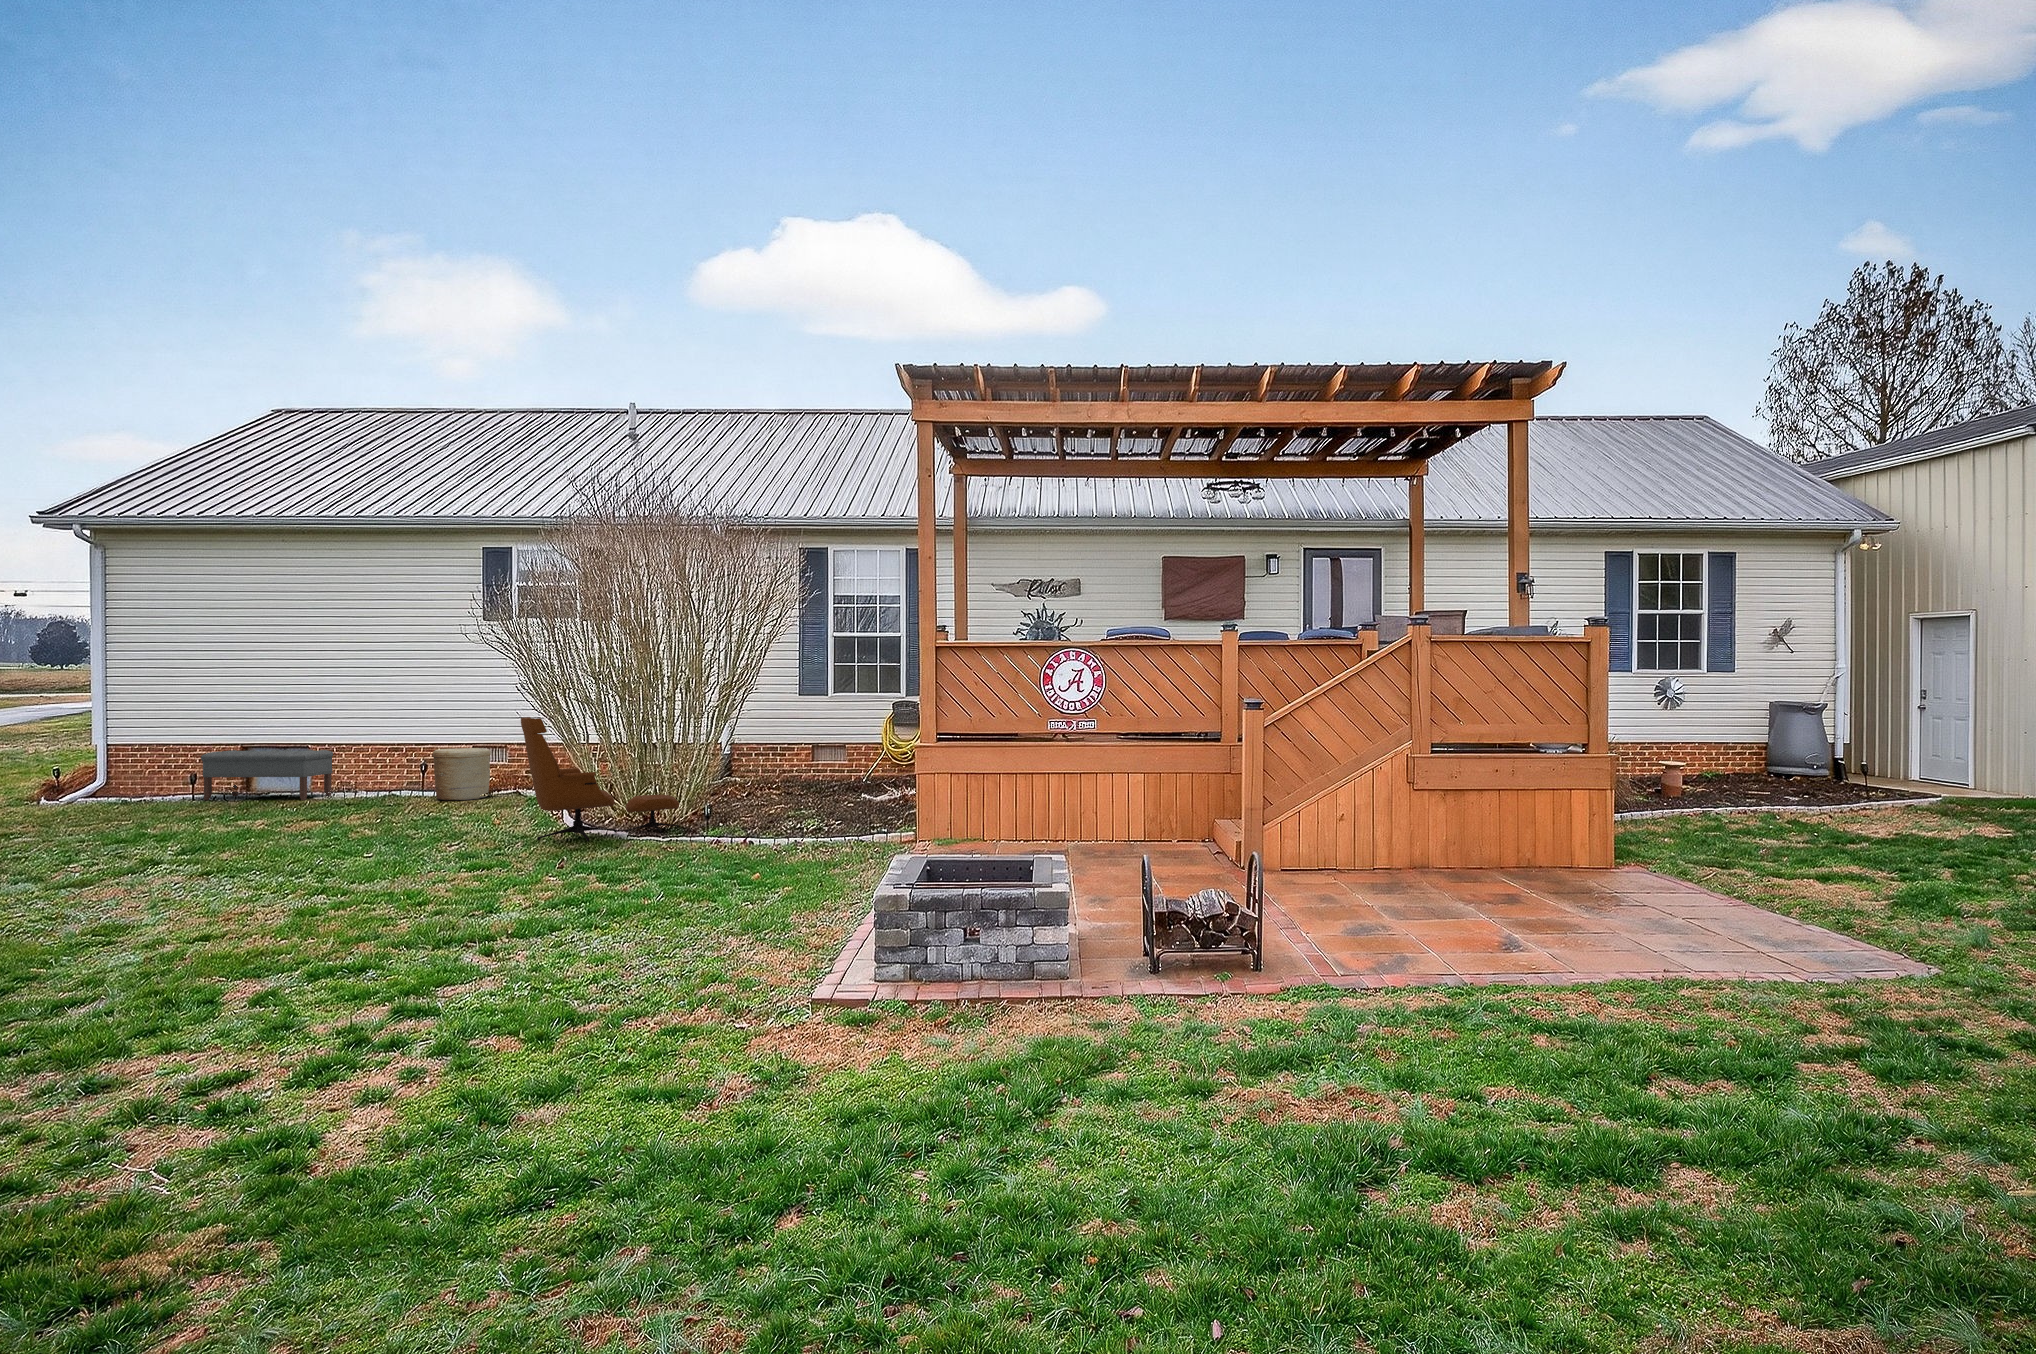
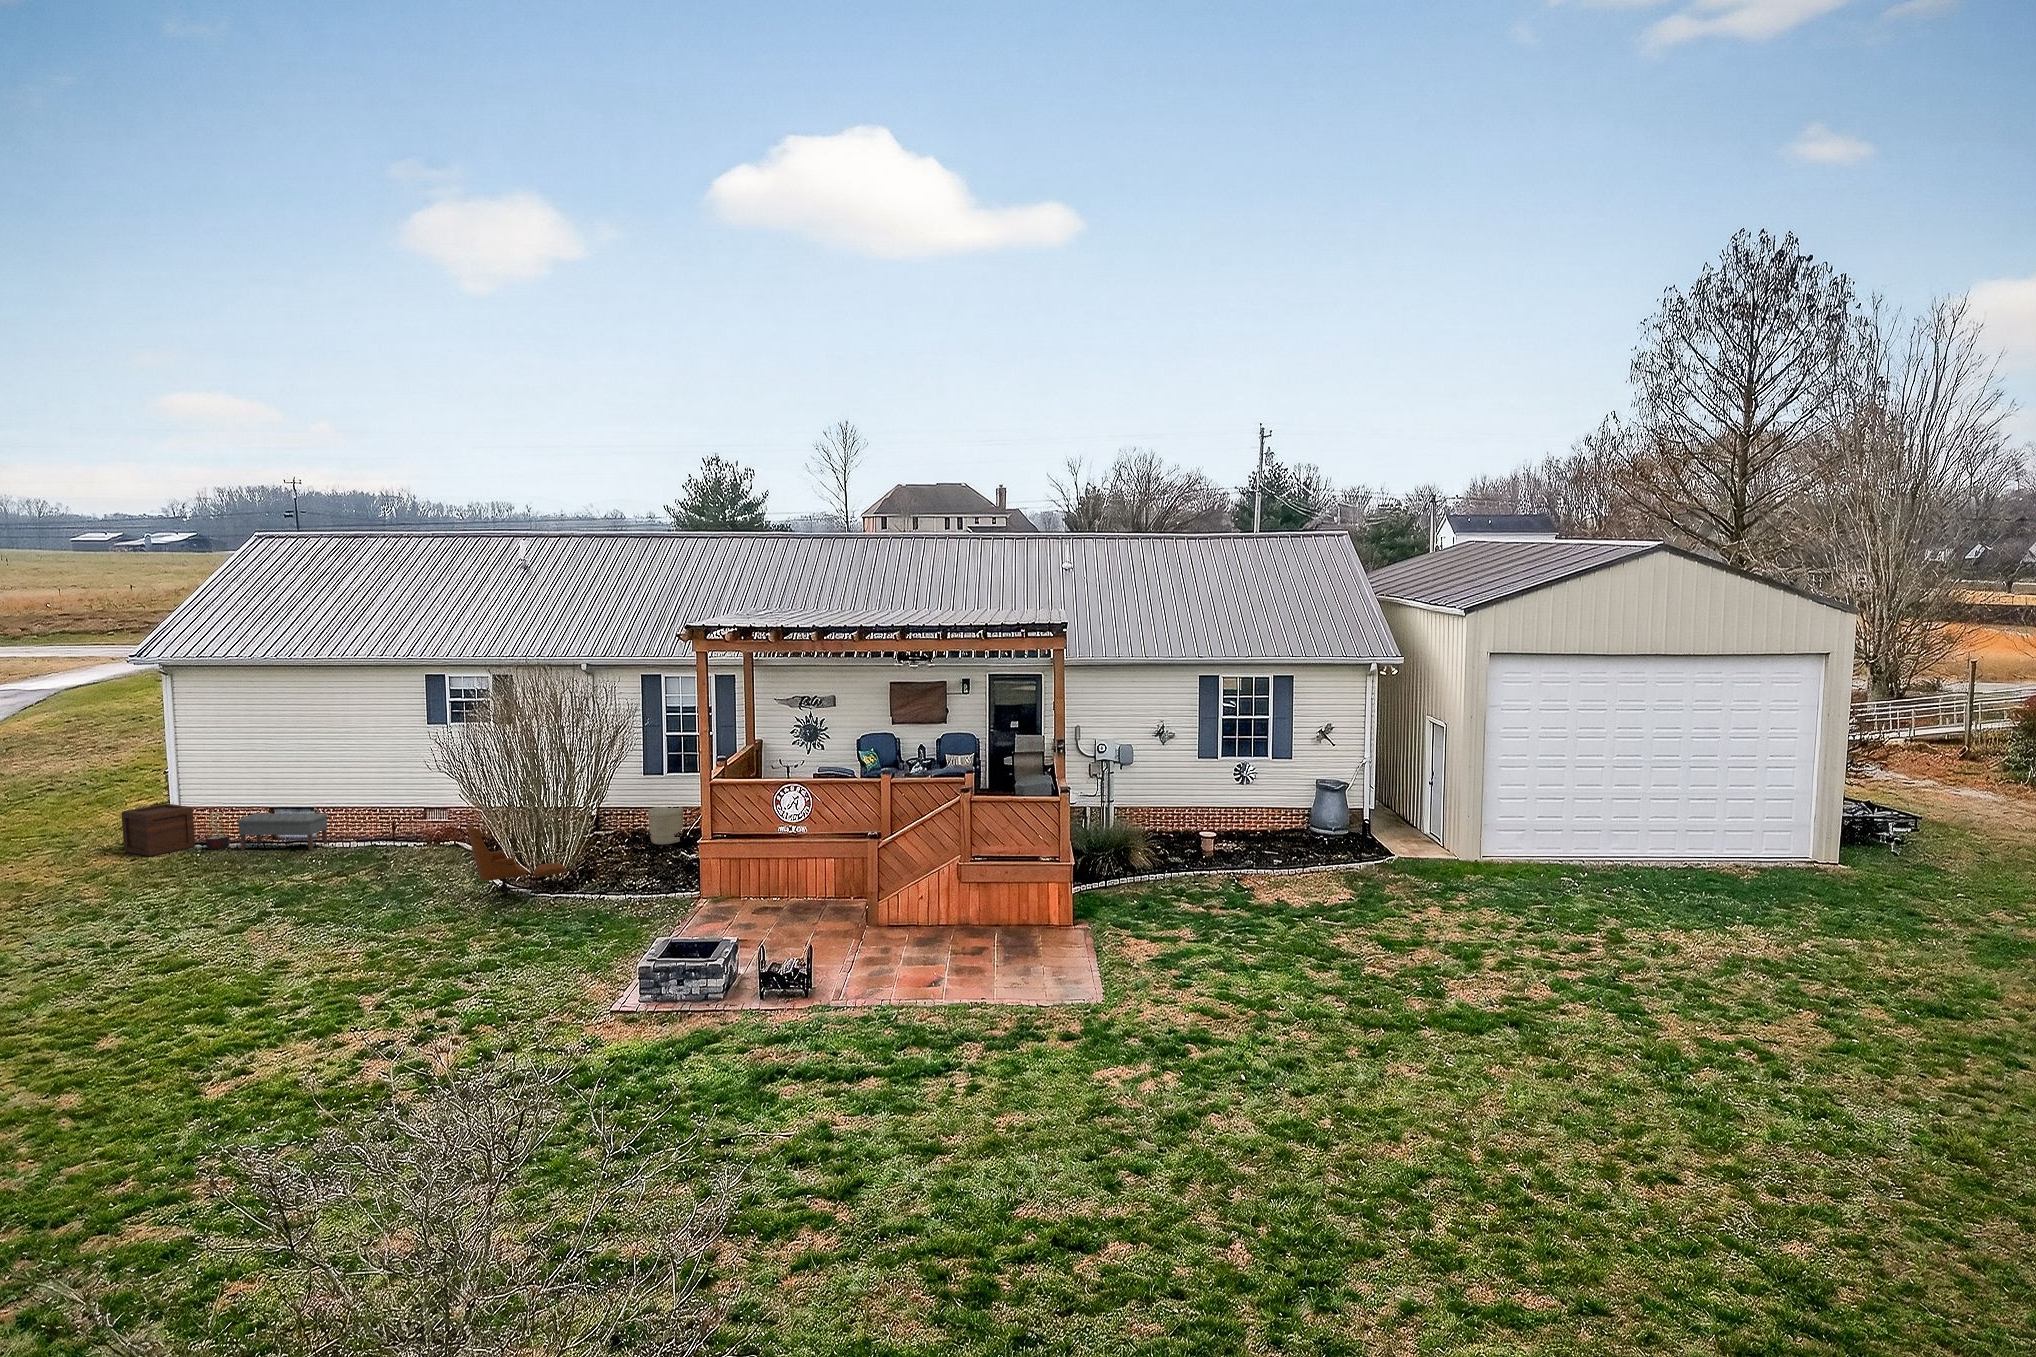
wooden crate: none [36,737,143,805] -> present [121,804,195,856]
decorative plant: none [156,747,194,799] -> present [206,812,230,849]
basket: present [433,748,491,800] -> present [648,806,684,845]

